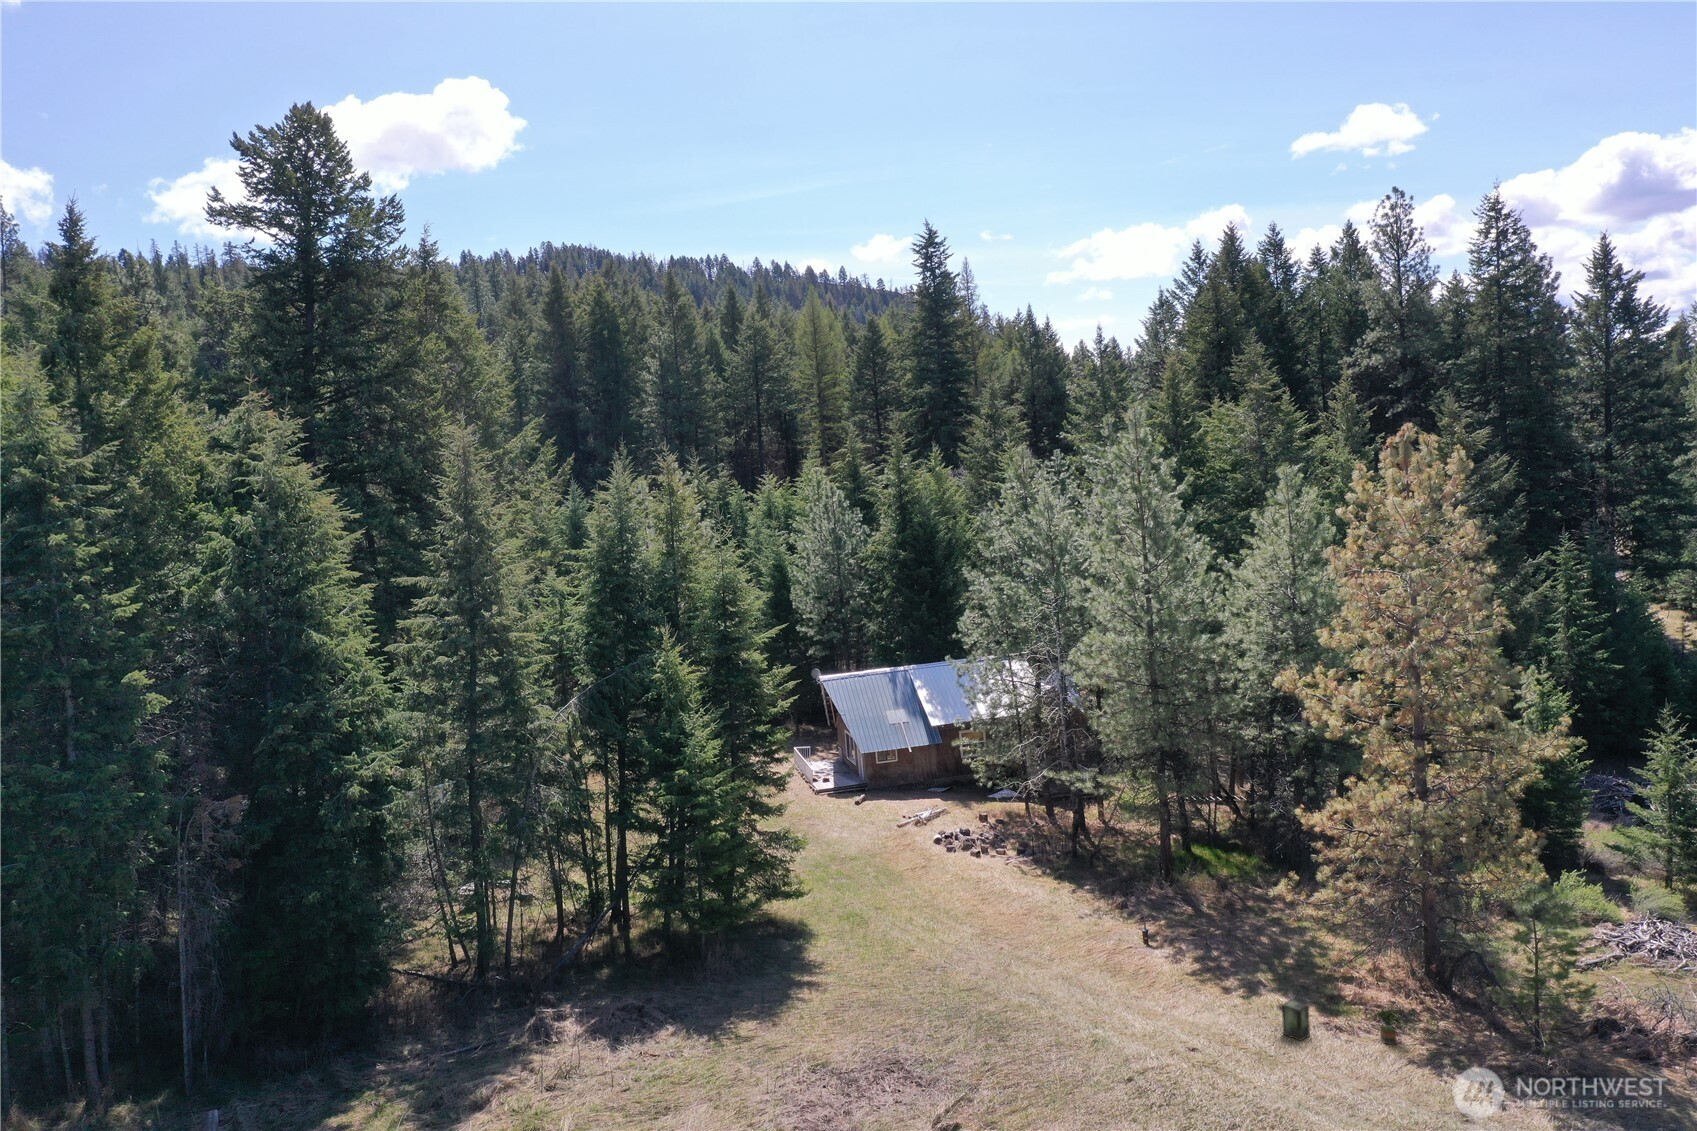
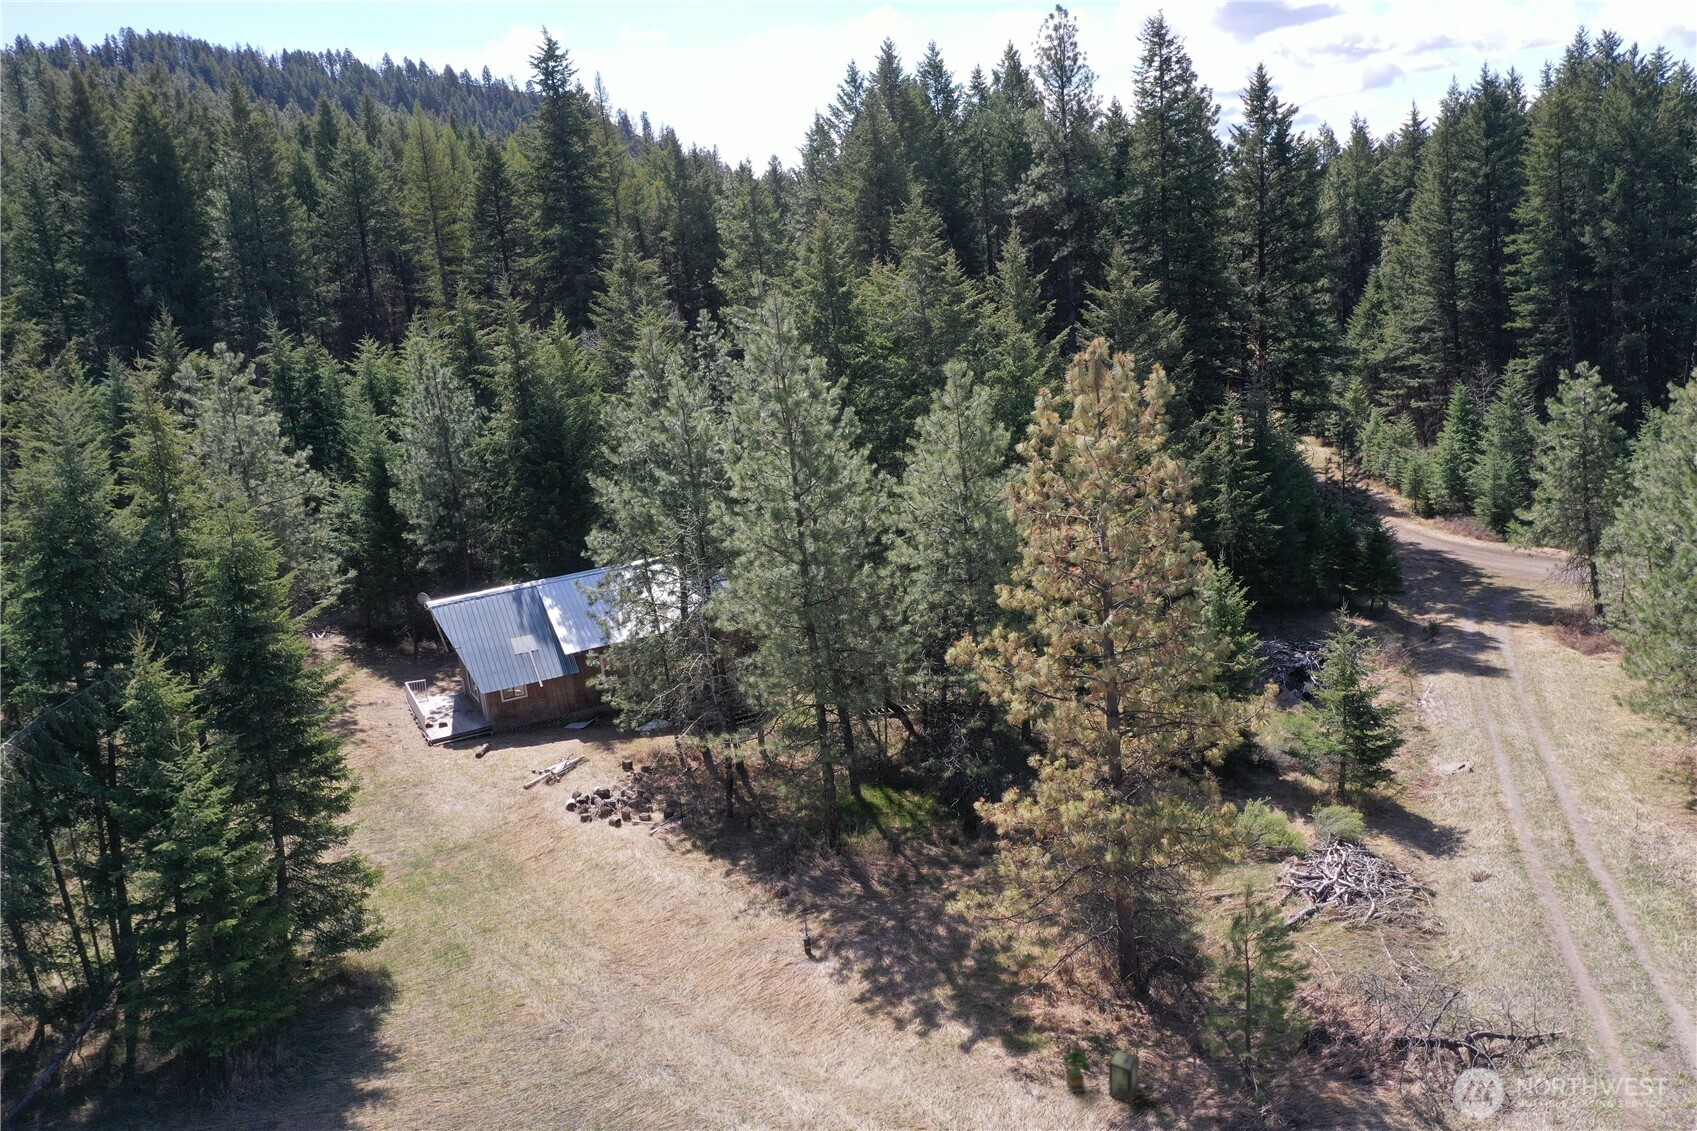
storage box: present [1282,1000,1310,1041] -> present [1109,1050,1138,1103]

